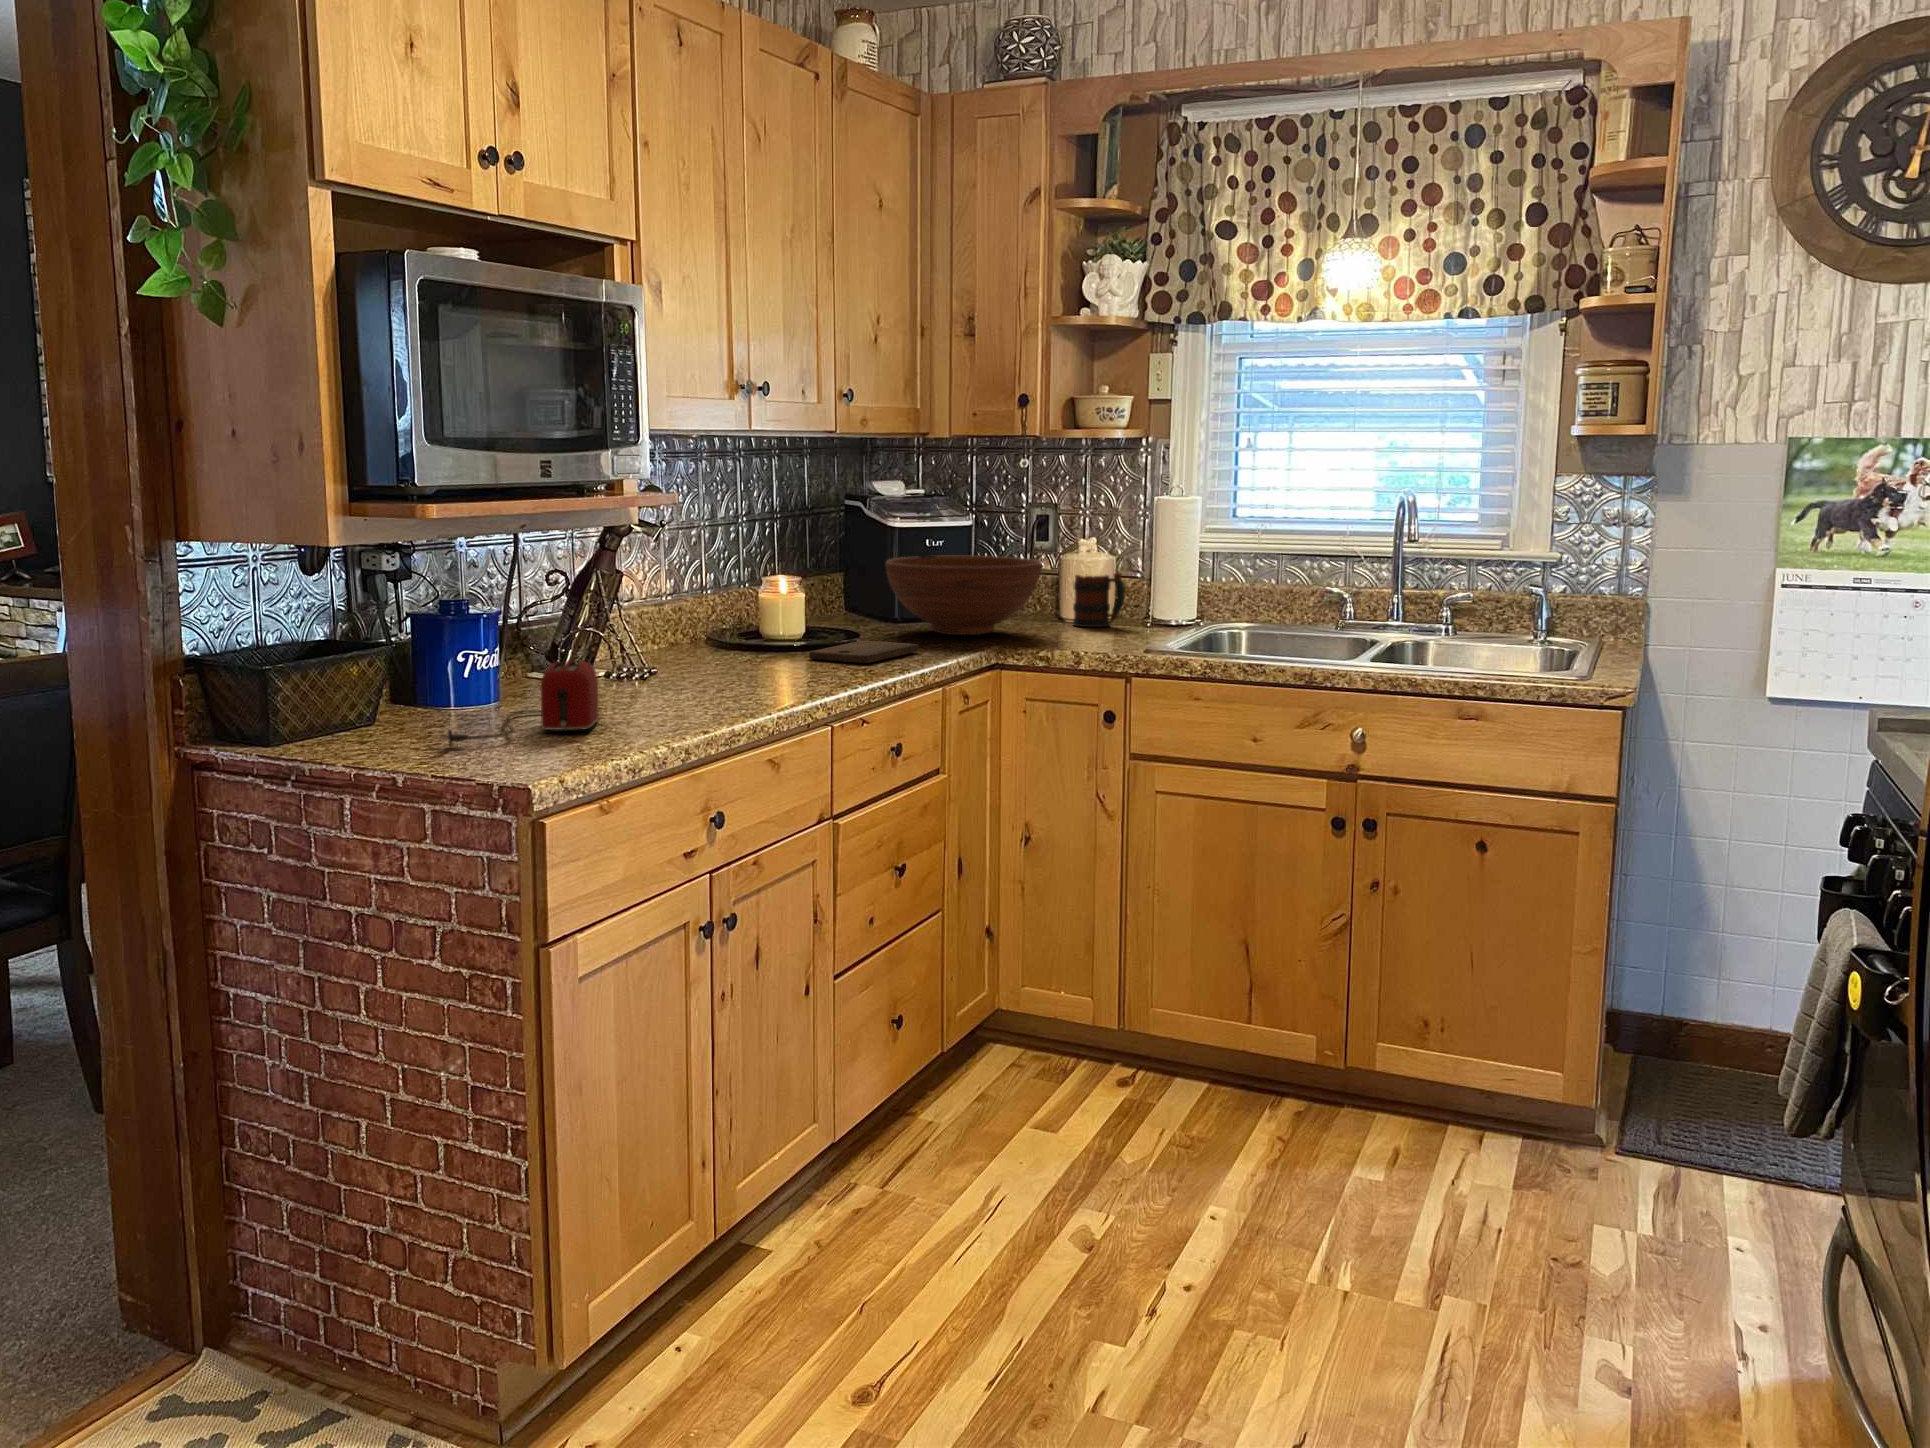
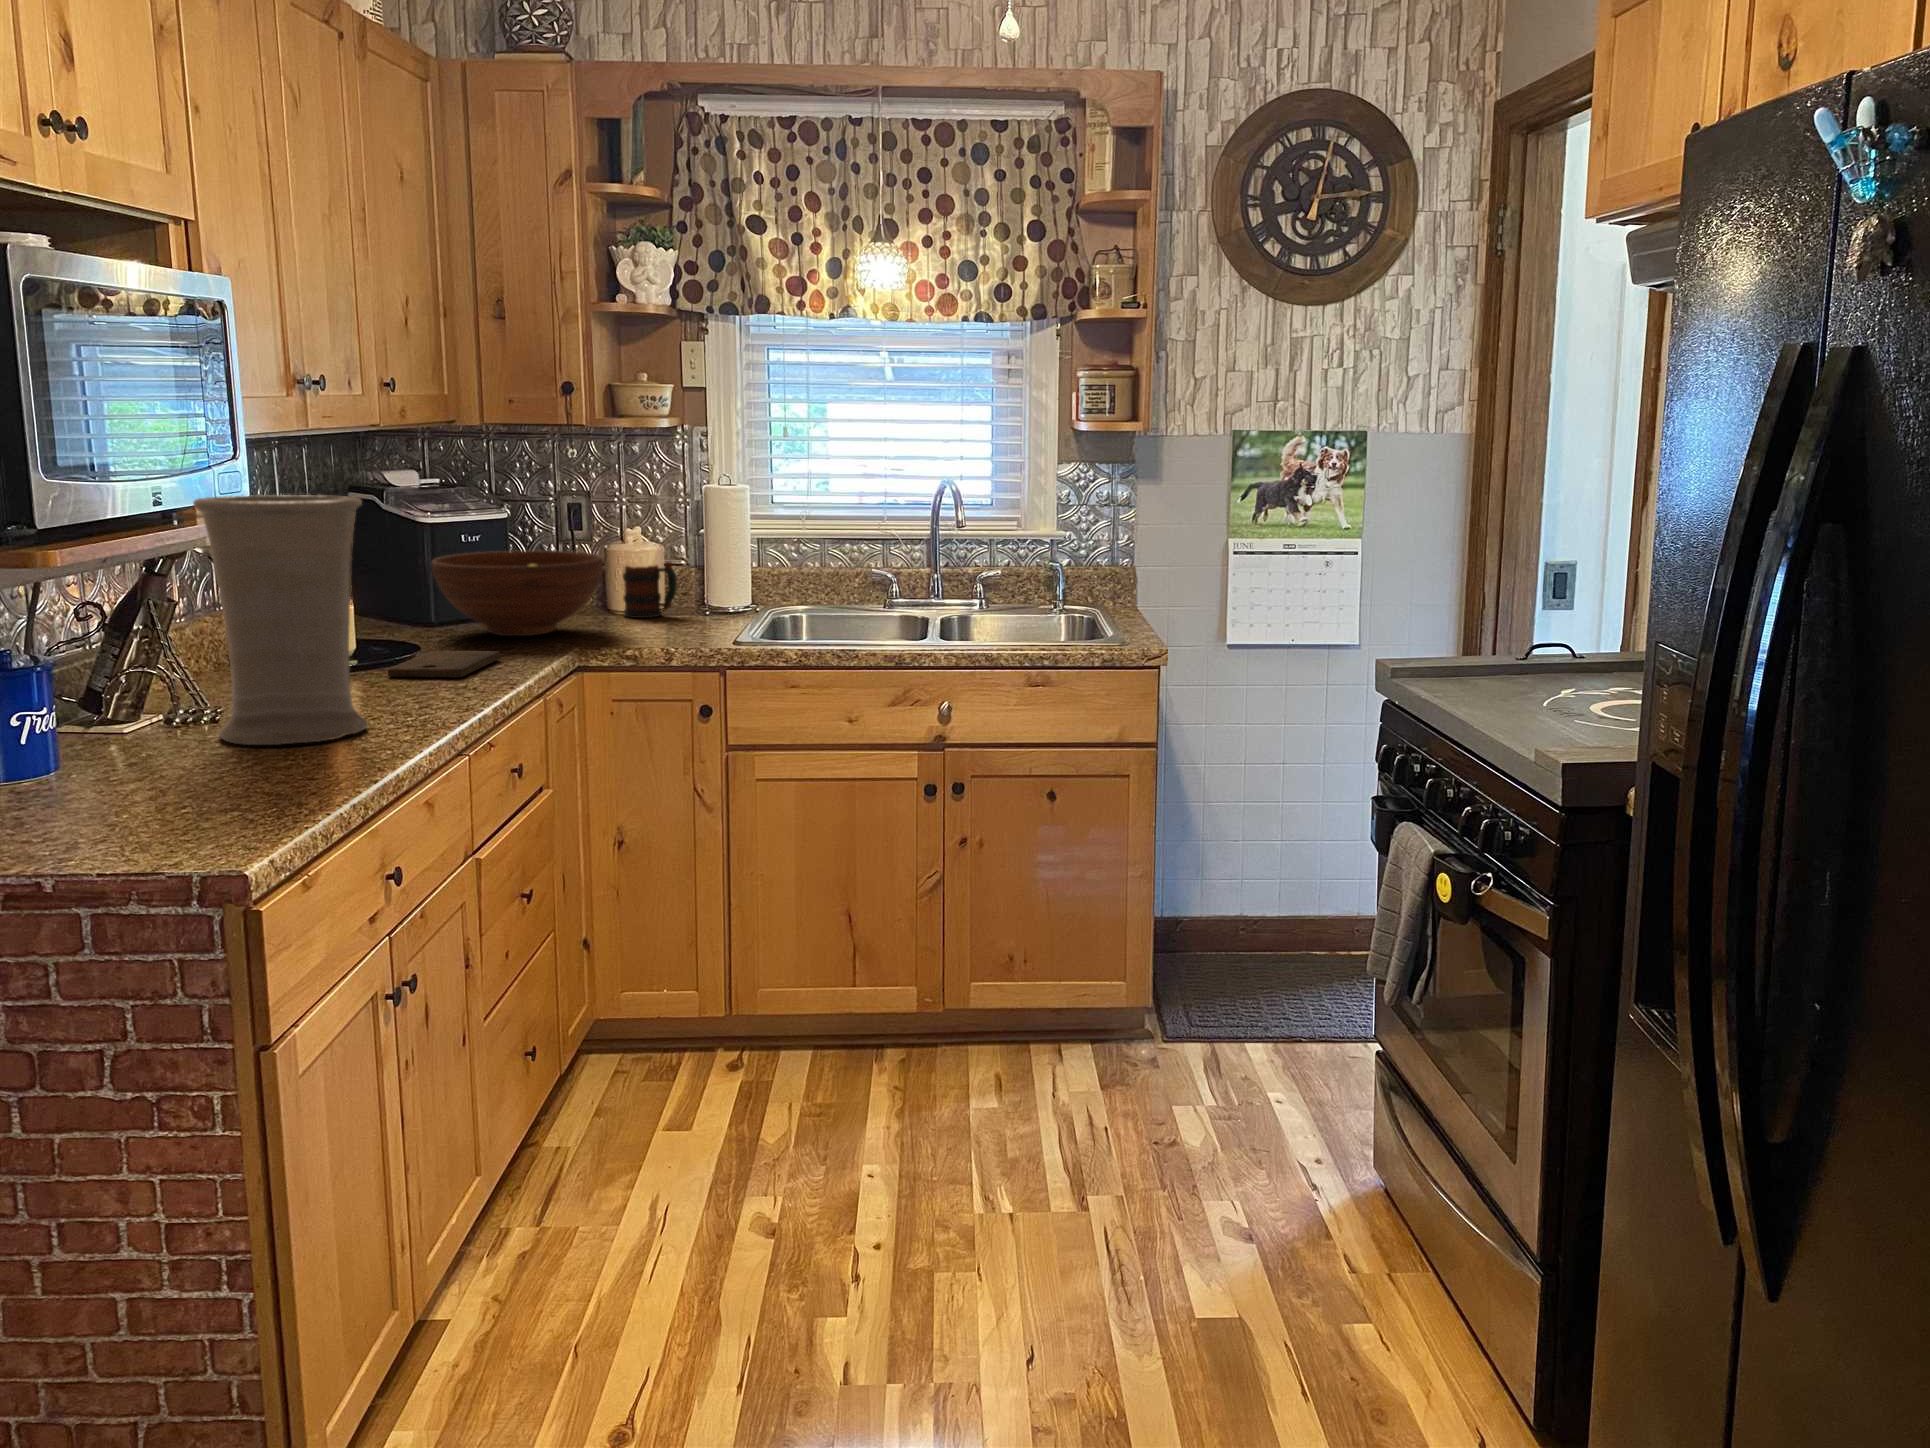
vase: none [617,484,752,701] -> present [193,495,368,745]
toaster: present [440,660,599,747] -> none [54,711,233,832]

